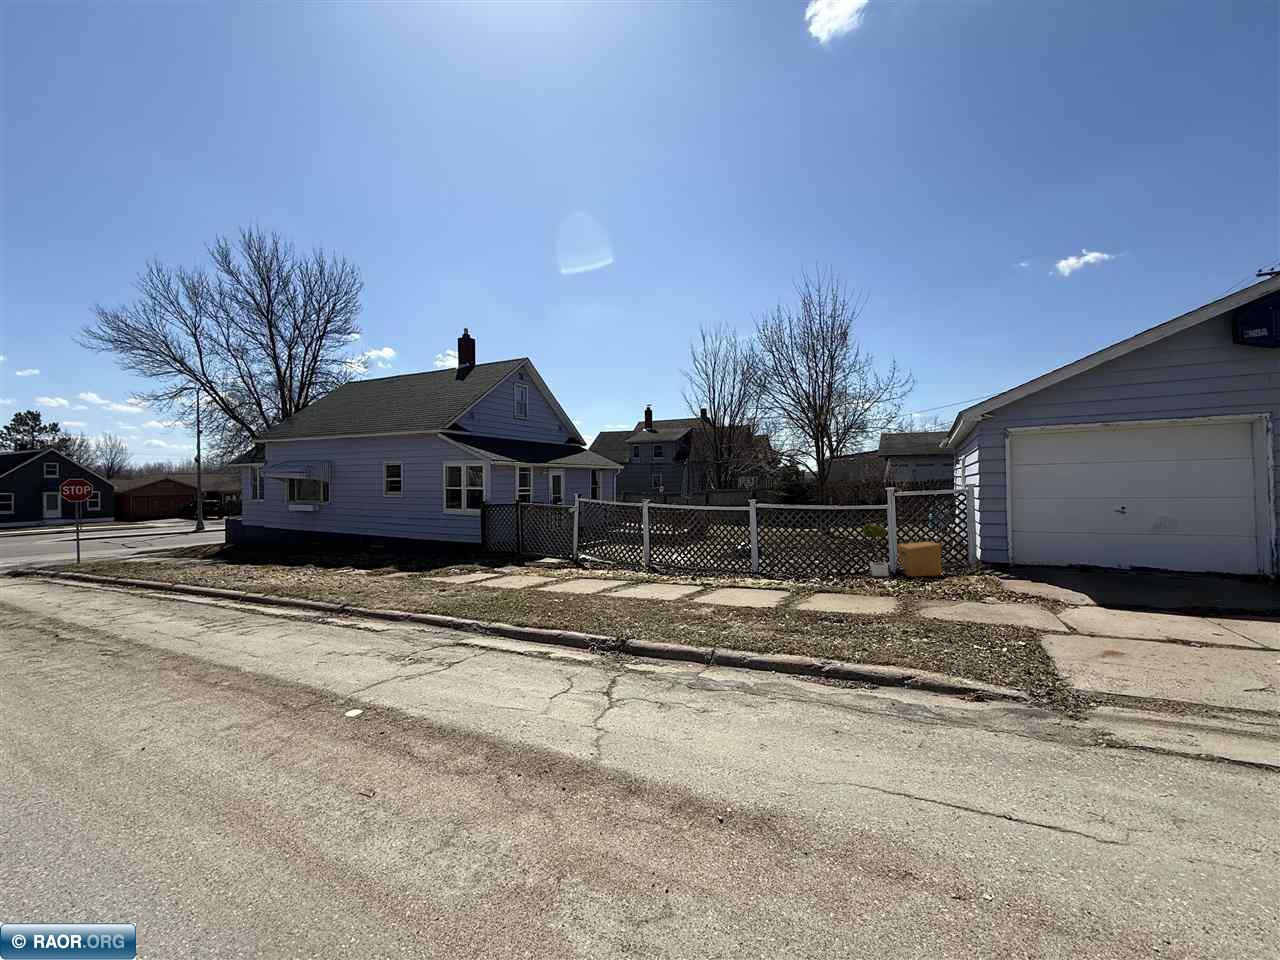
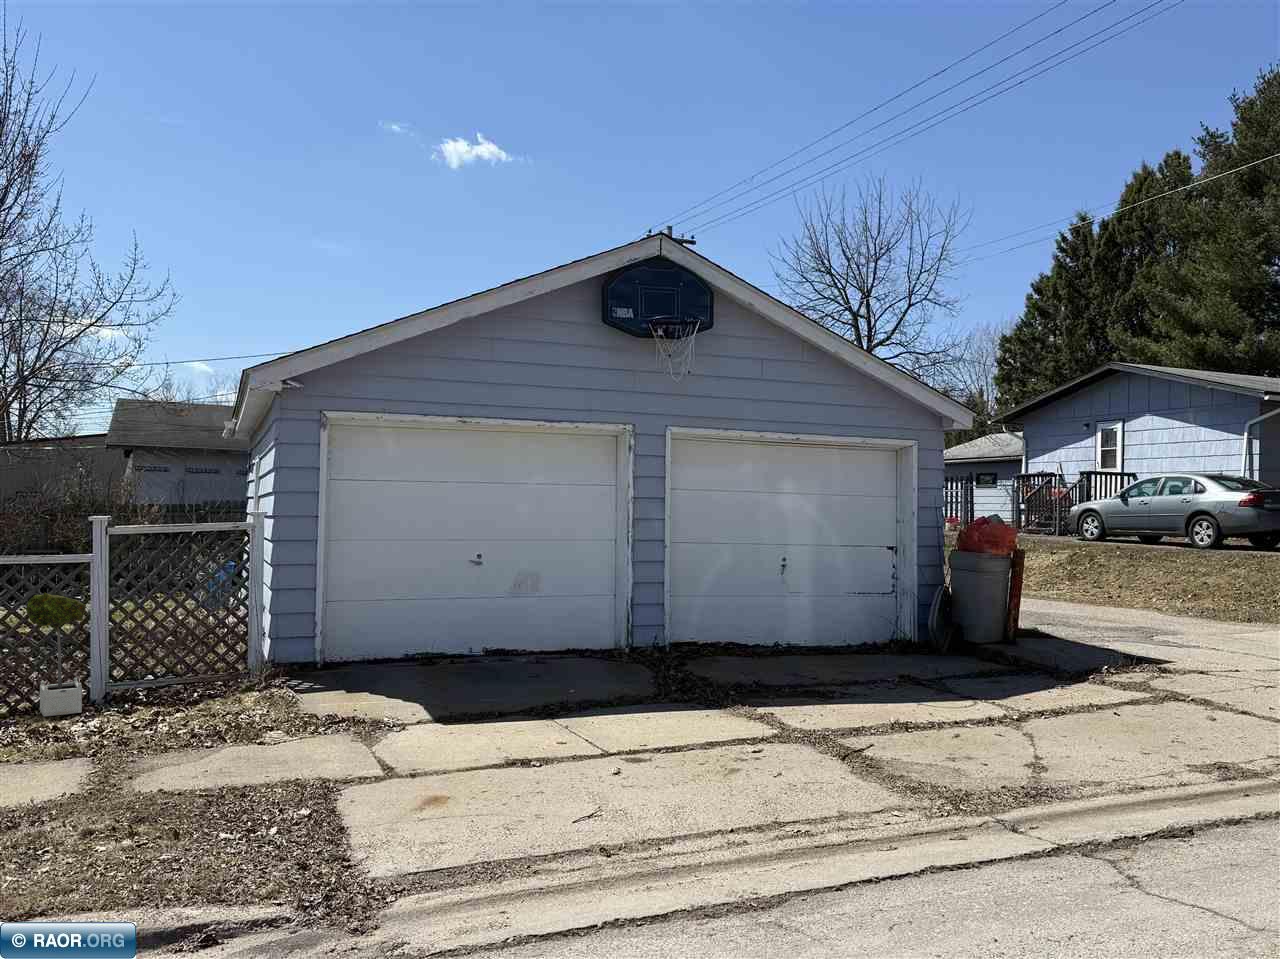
cardboard box: present [897,542,942,576] -> none [107,629,200,708]

